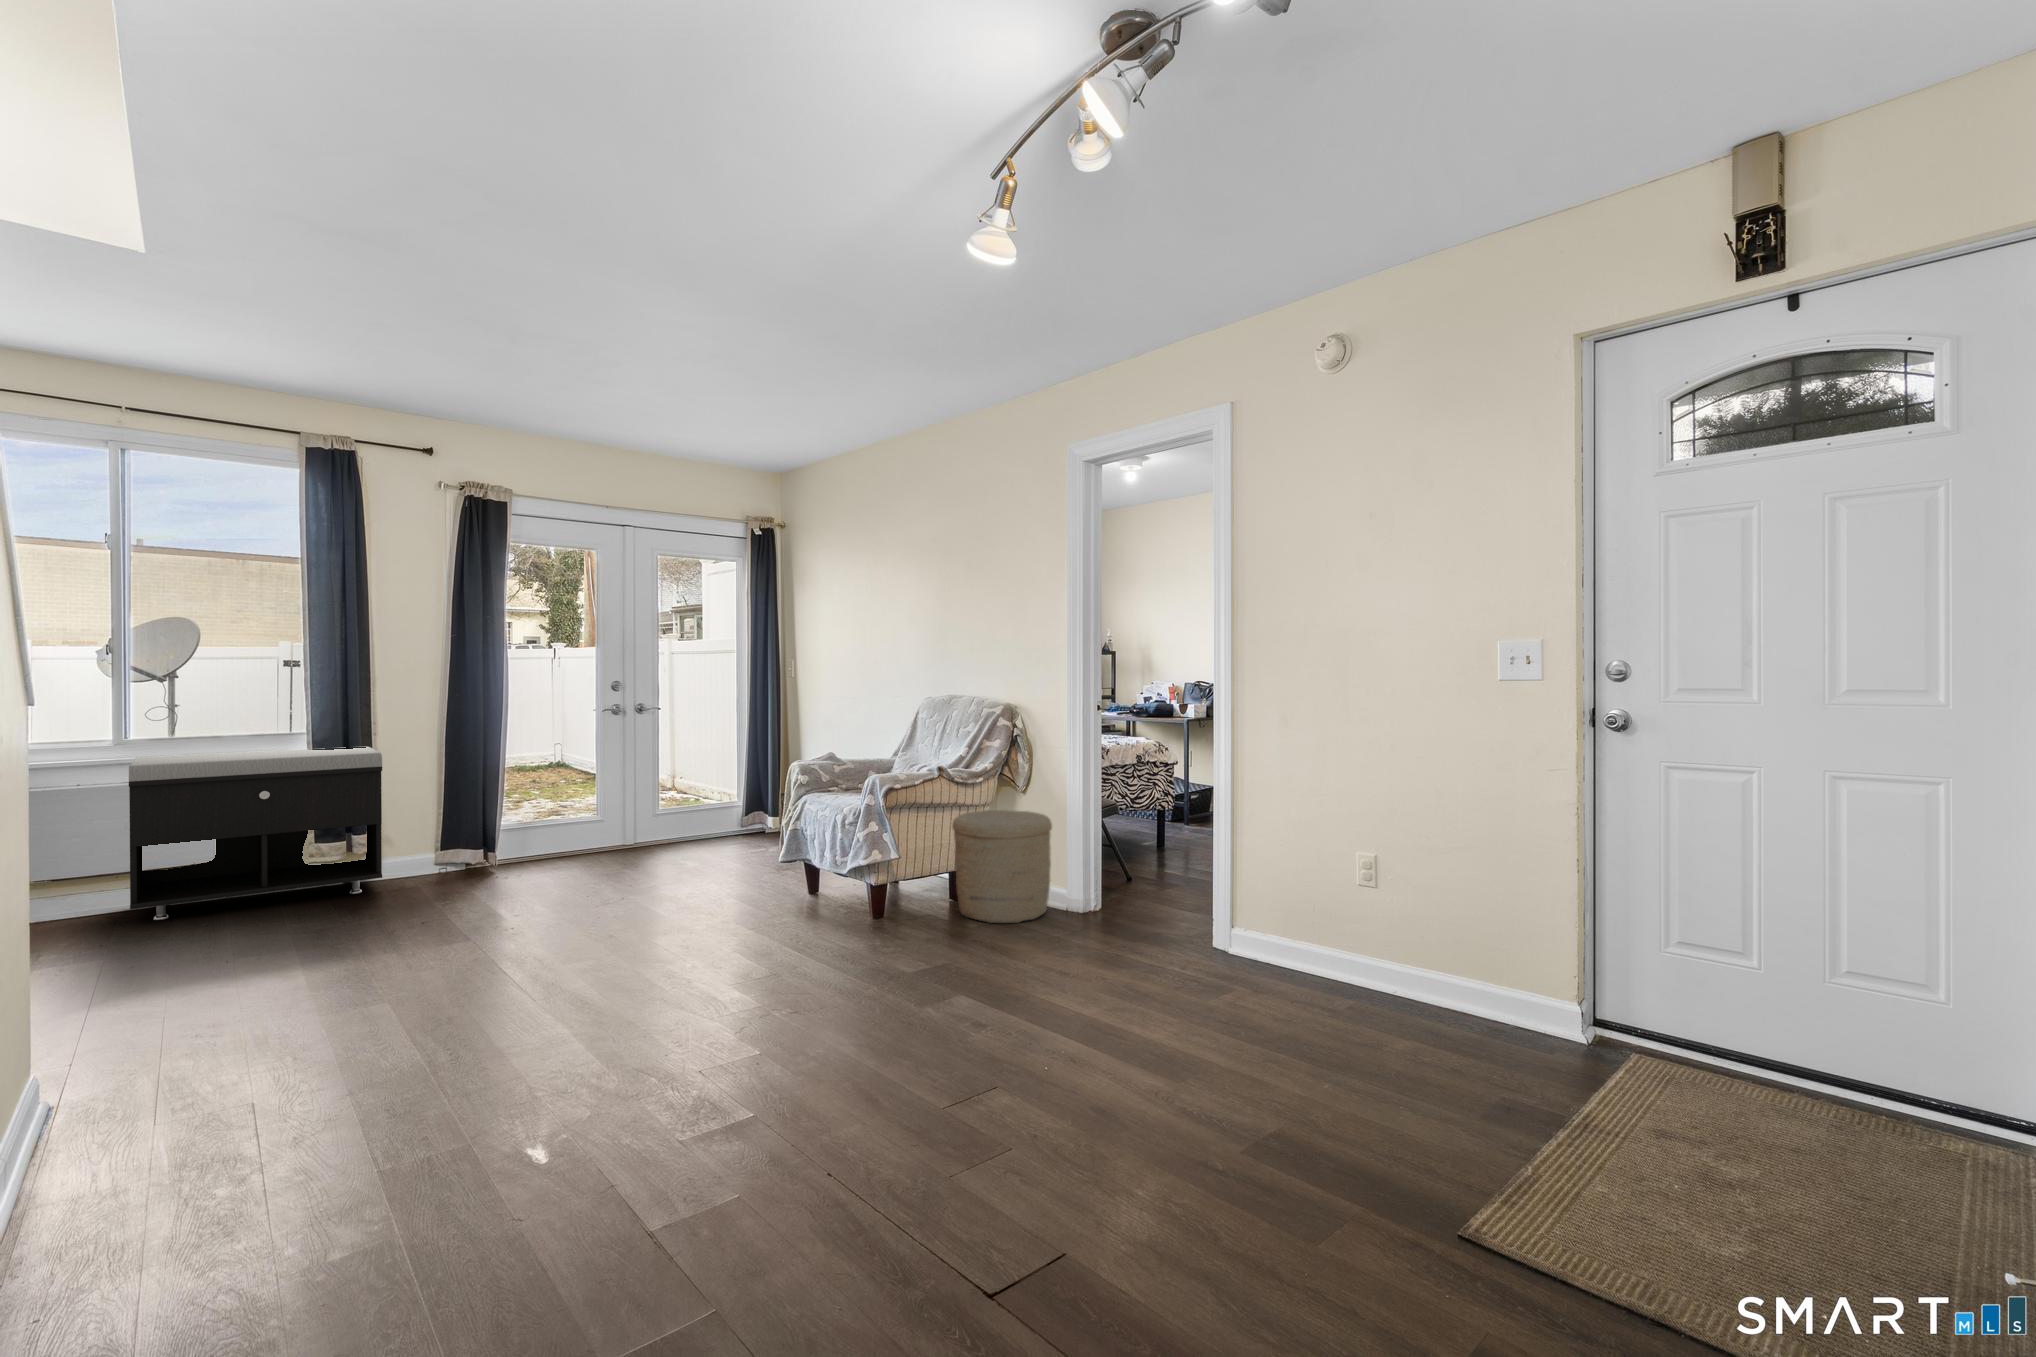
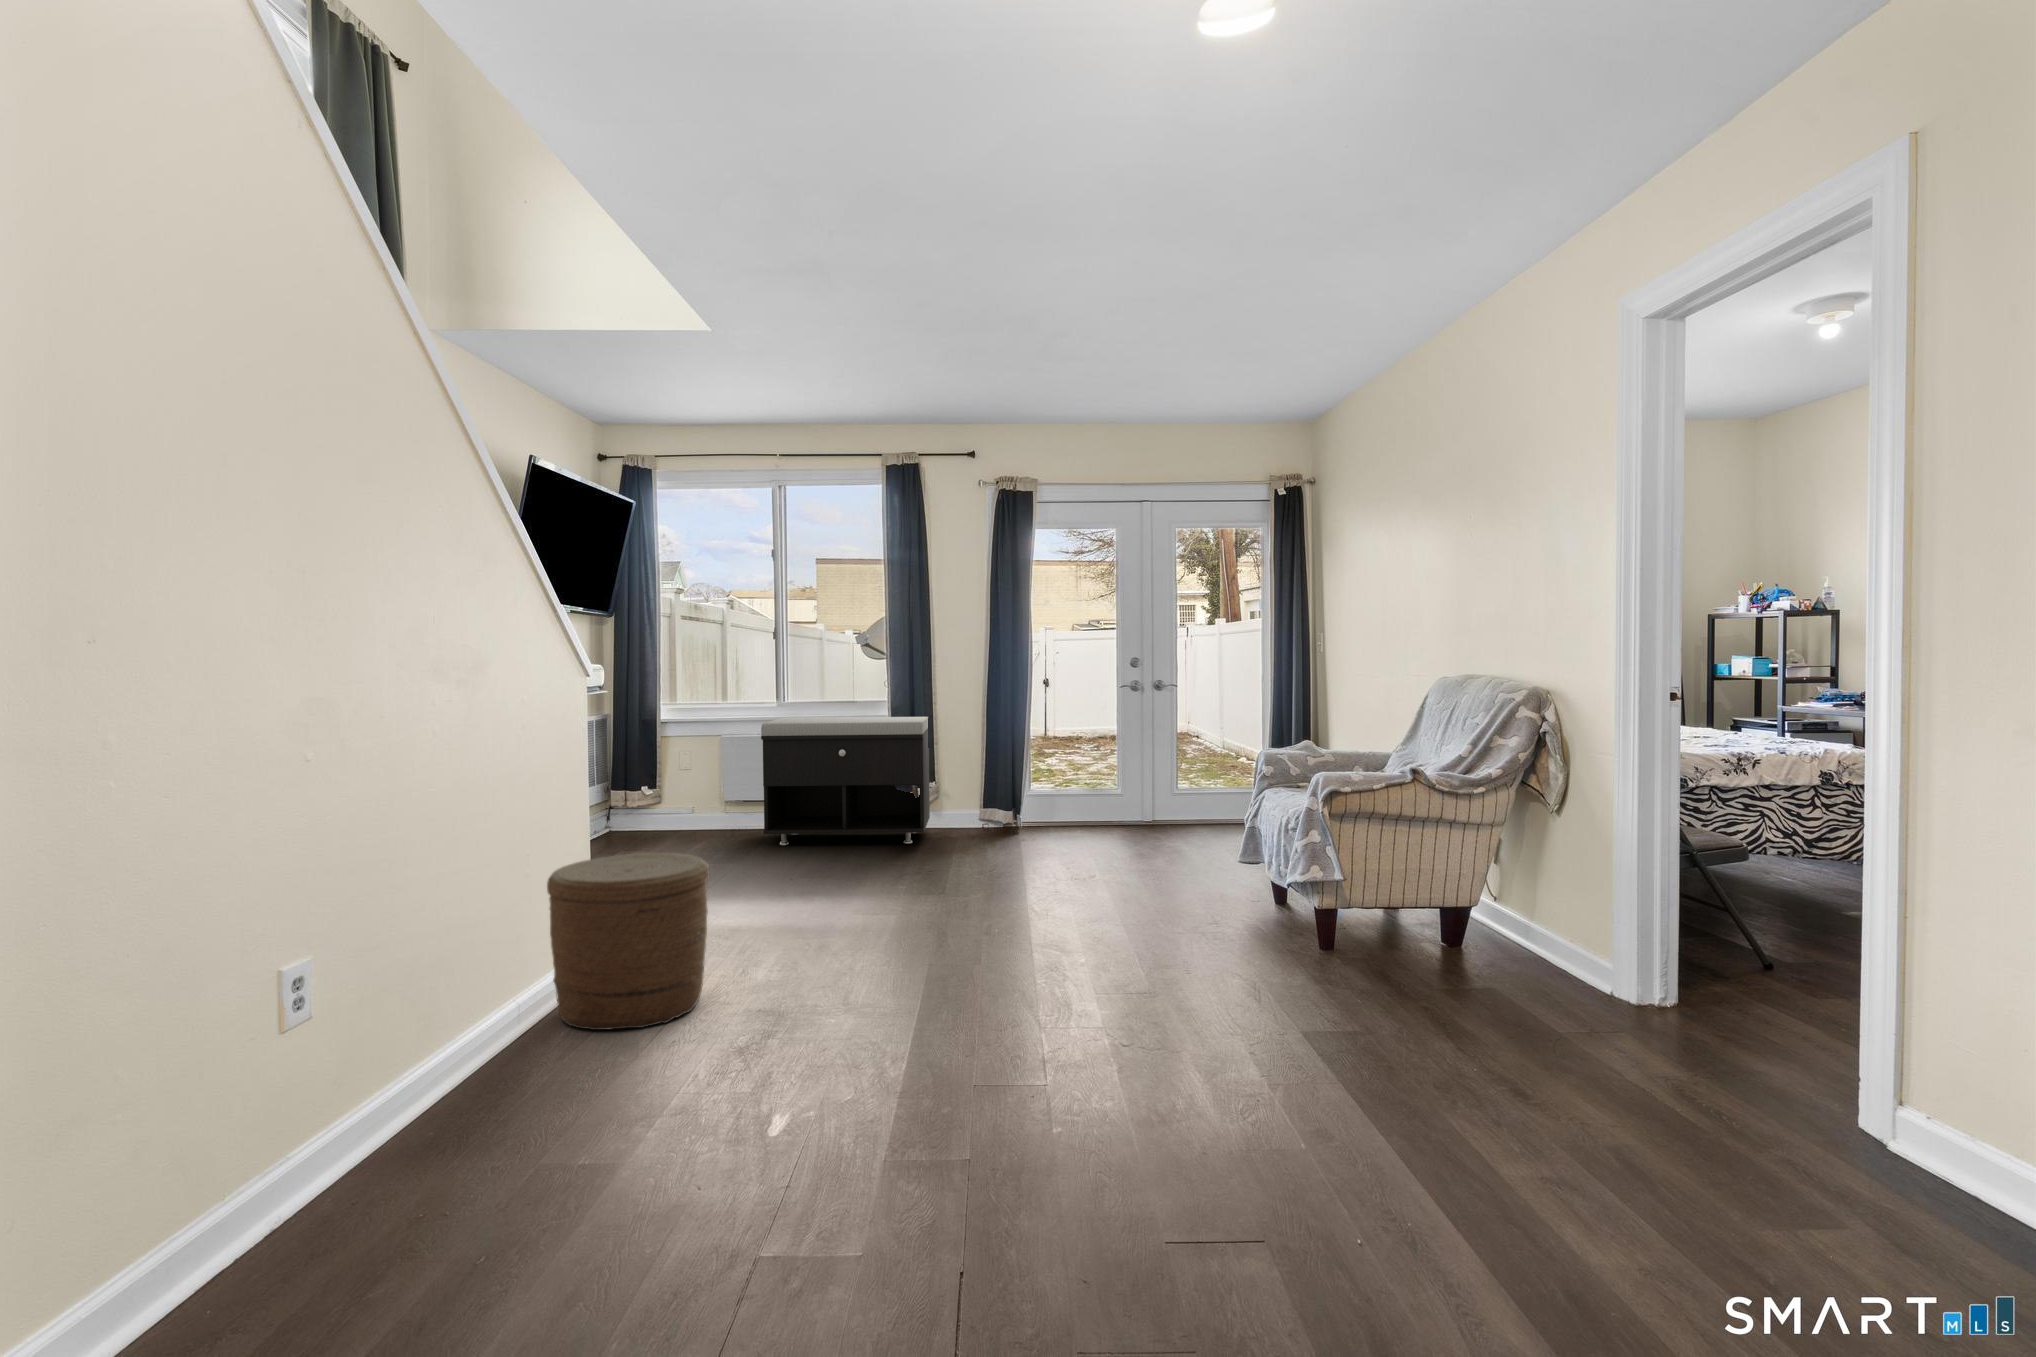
woven basket: present [952,810,1052,923] -> present [547,853,710,1030]

